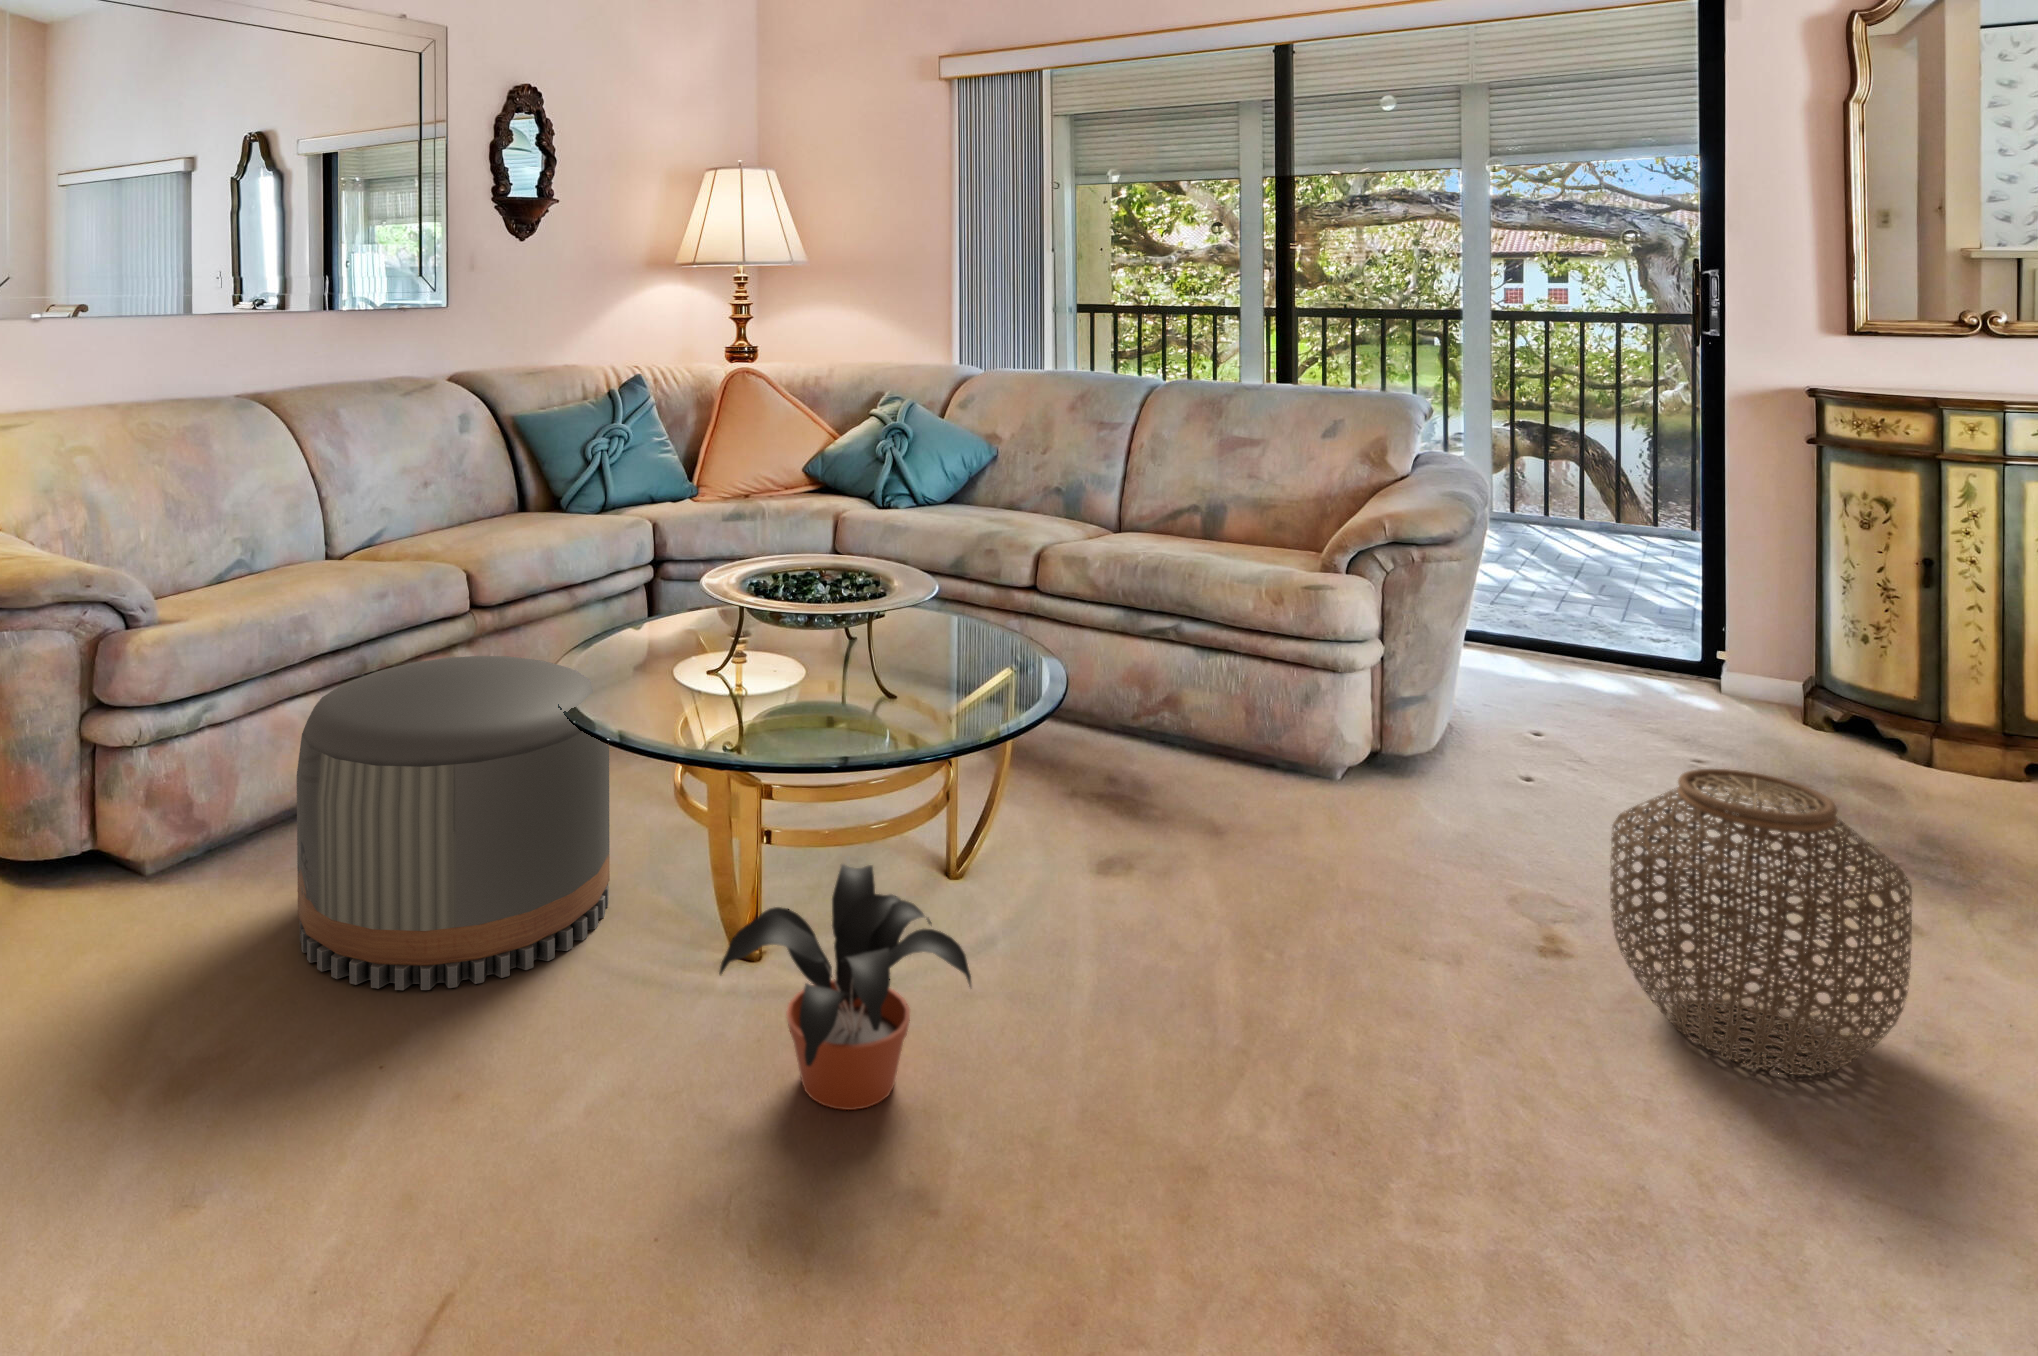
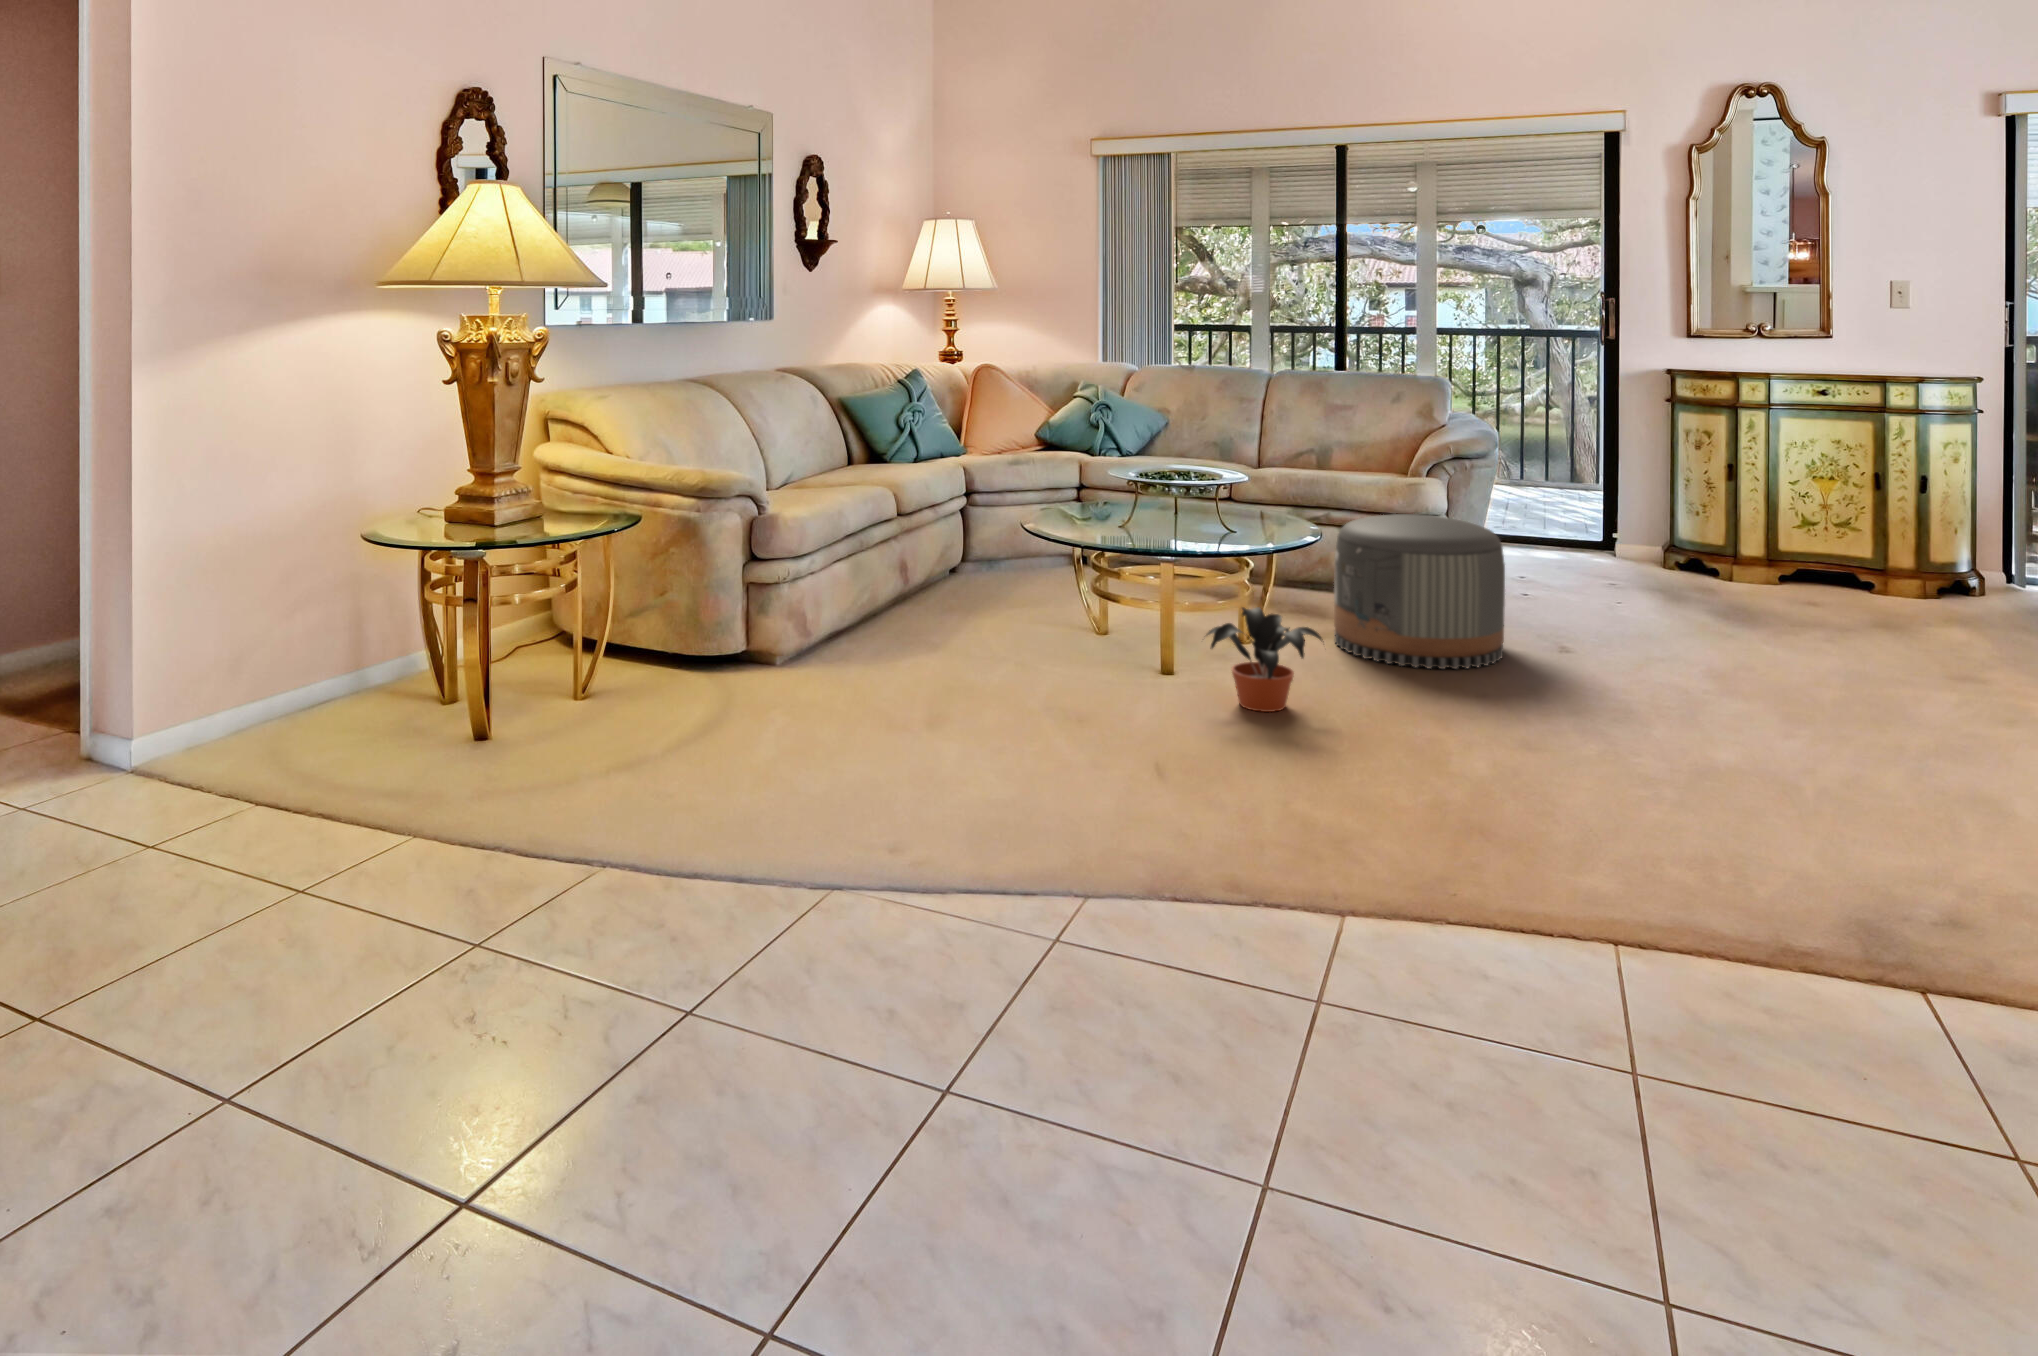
pouf: present [297,656,610,990] -> present [1334,514,1505,669]
woven basket: present [1610,769,1912,1076] -> none [1593,548,1726,680]

